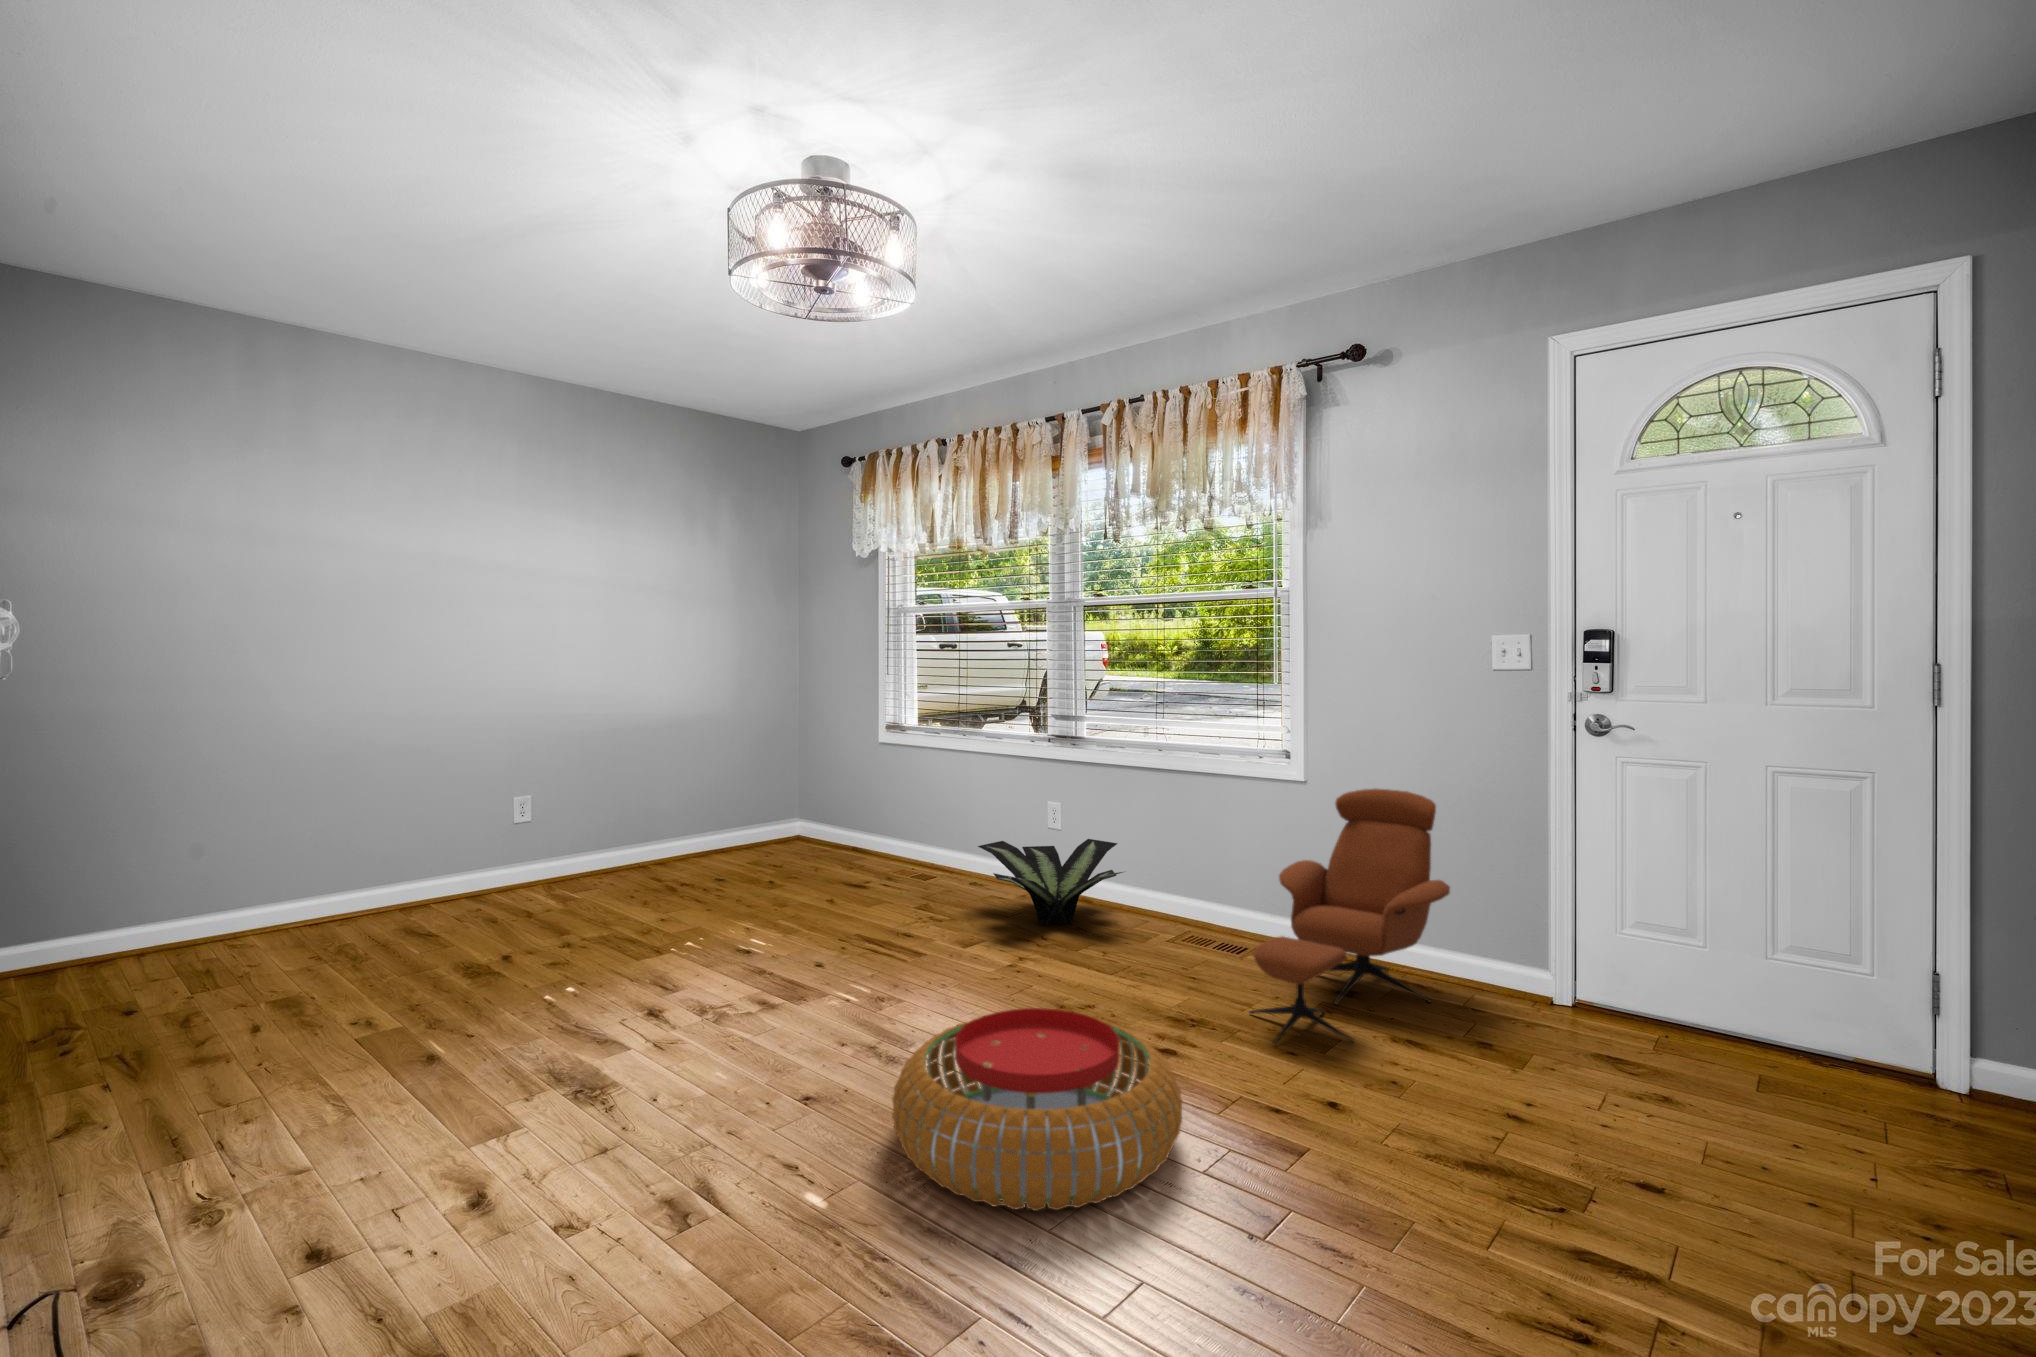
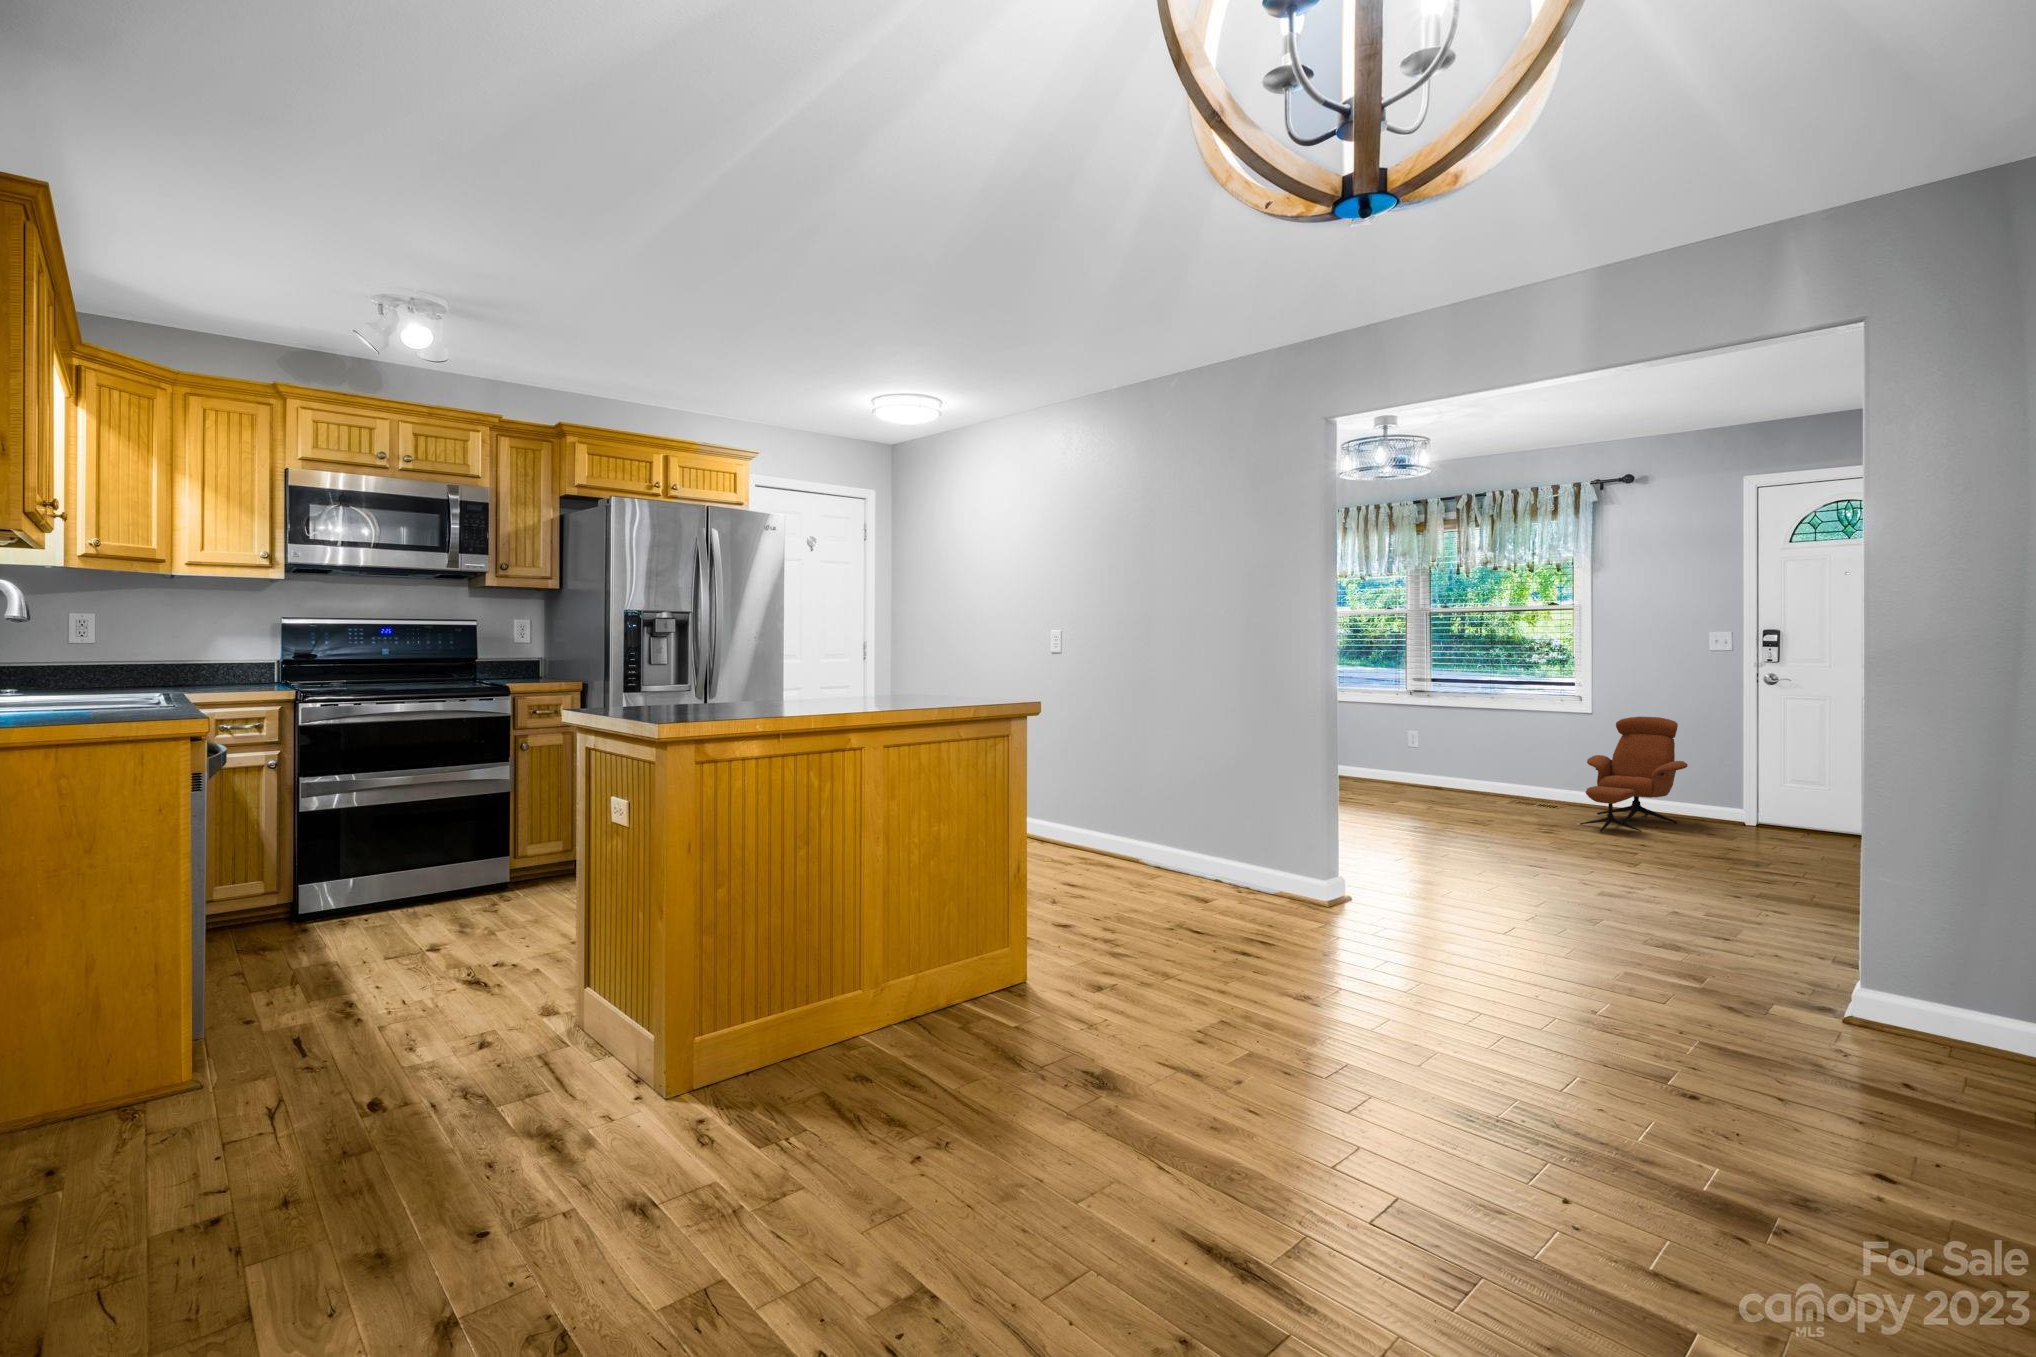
potted plant: present [978,839,1123,925] -> none [1382,754,1483,798]
pouf: present [892,1008,1182,1211] -> none [1448,801,1583,860]

